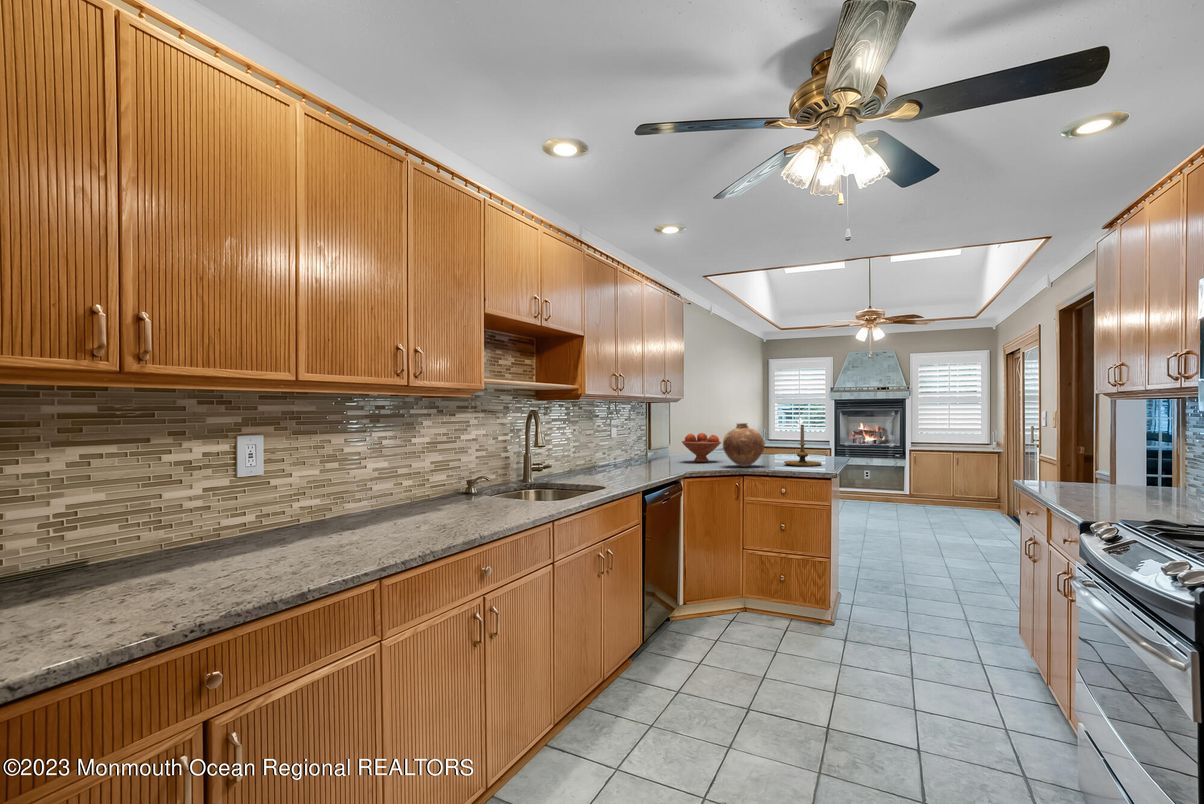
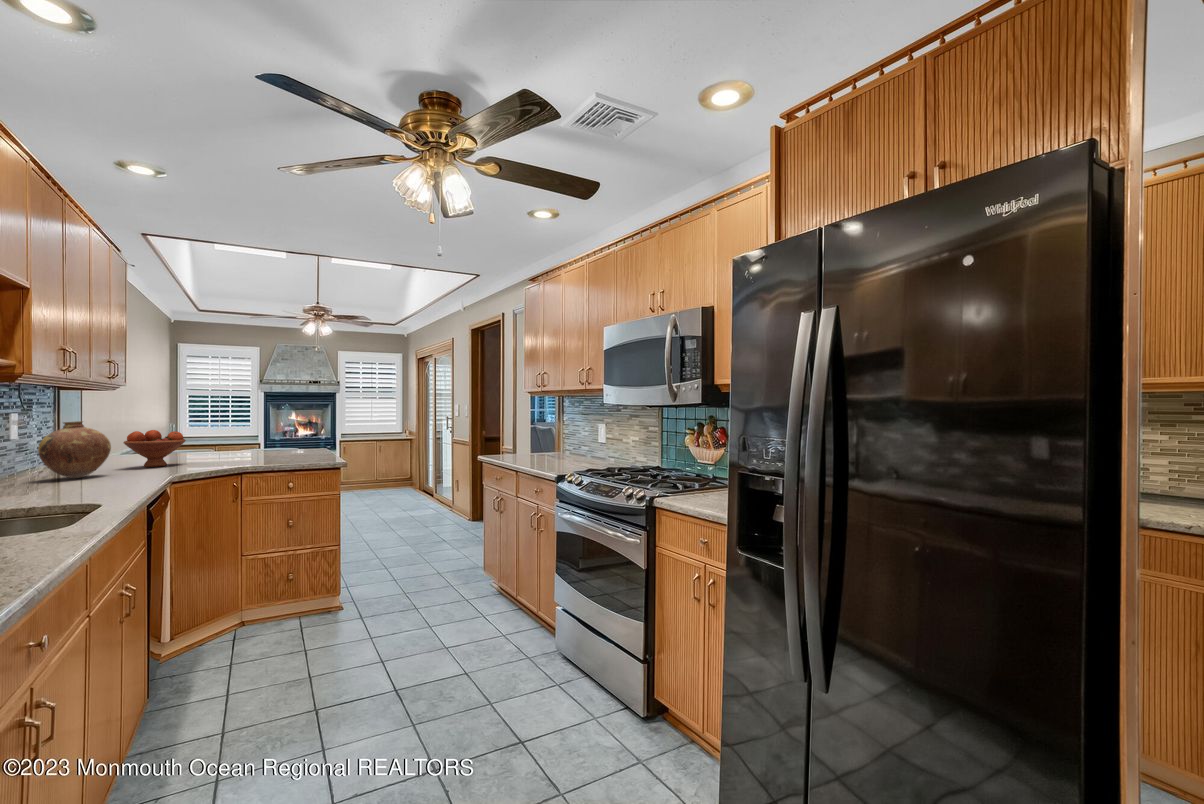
vase: present [723,423,765,467] -> present [38,421,111,478]
candle holder: present [784,425,821,466] -> none [277,415,319,459]

